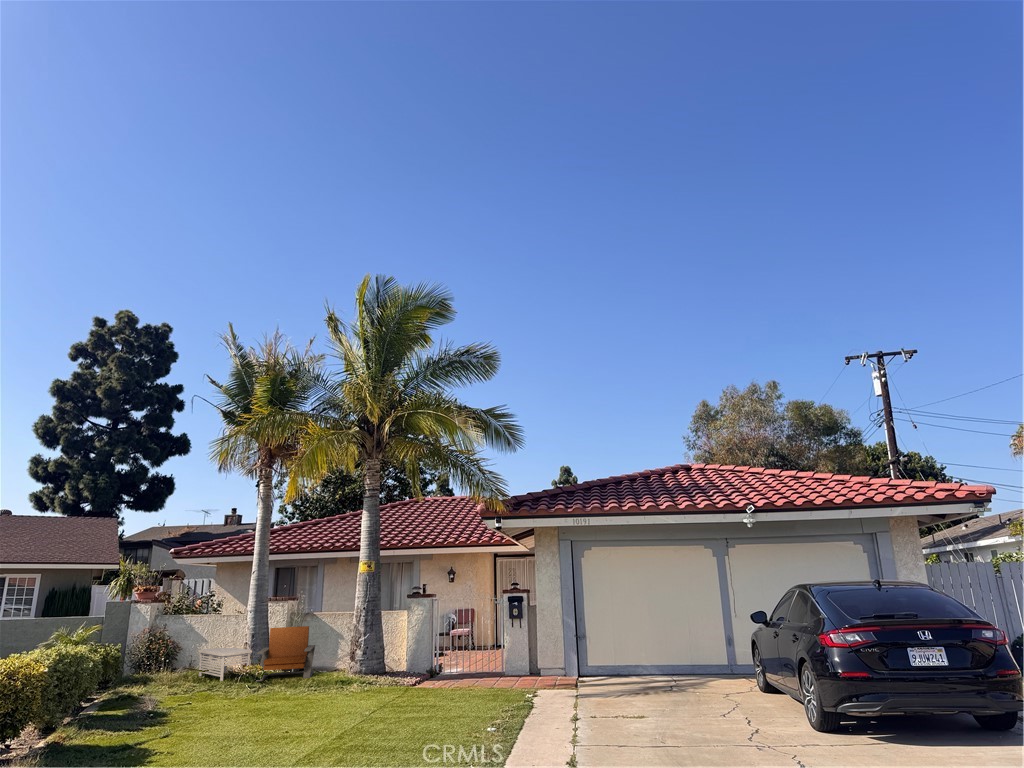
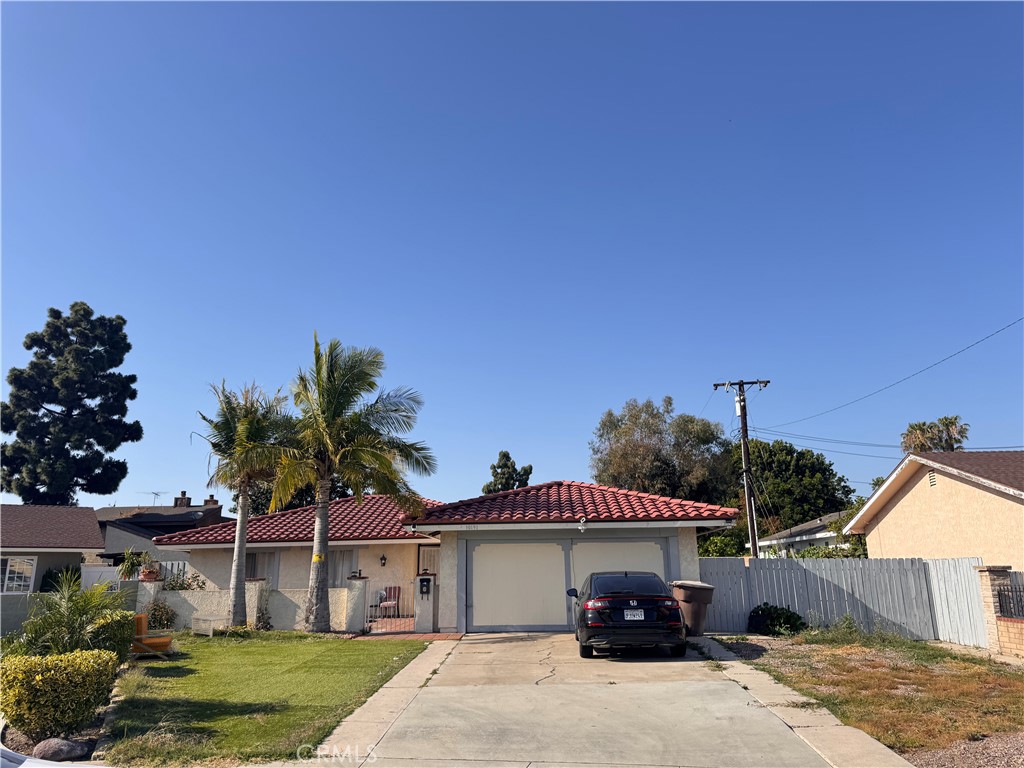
lounge chair: present [256,626,315,681] -> present [129,613,174,663]

